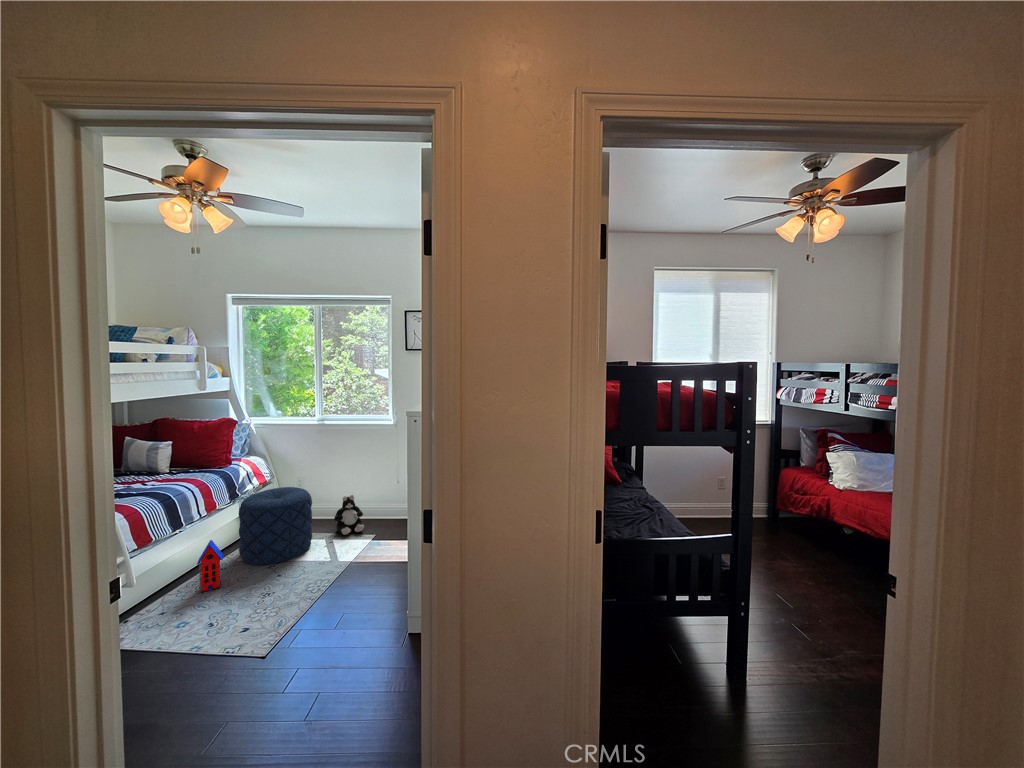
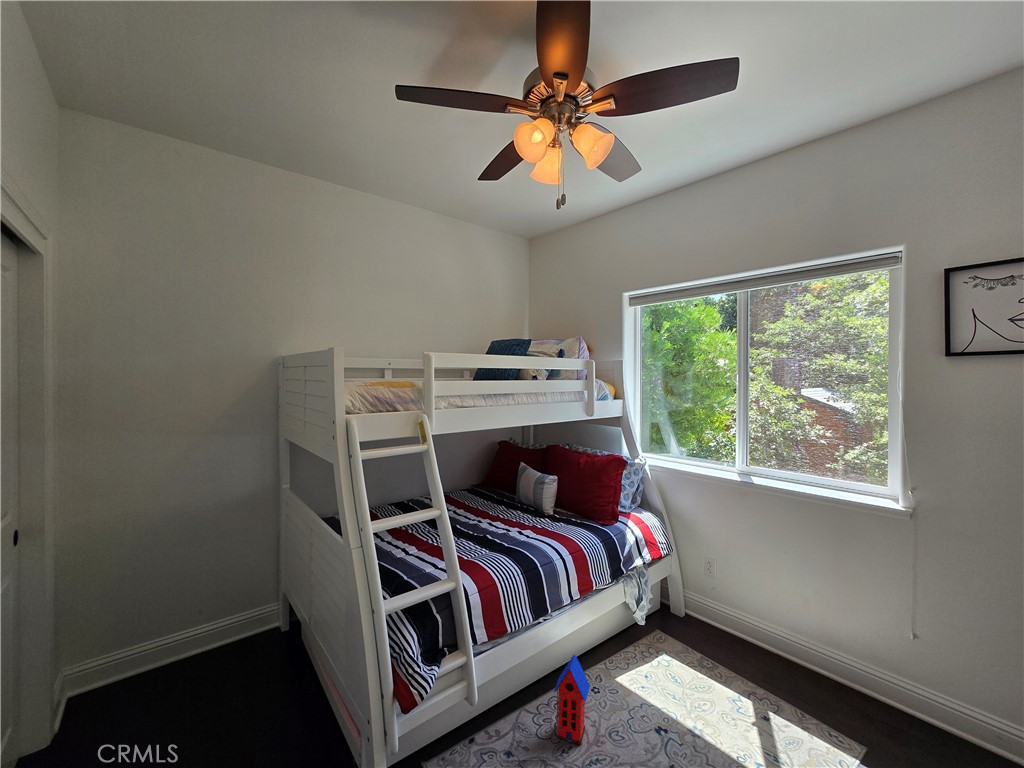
pouf: present [239,487,312,565] -> none [617,581,731,736]
plush toy: present [334,495,364,535] -> none [771,635,841,730]

